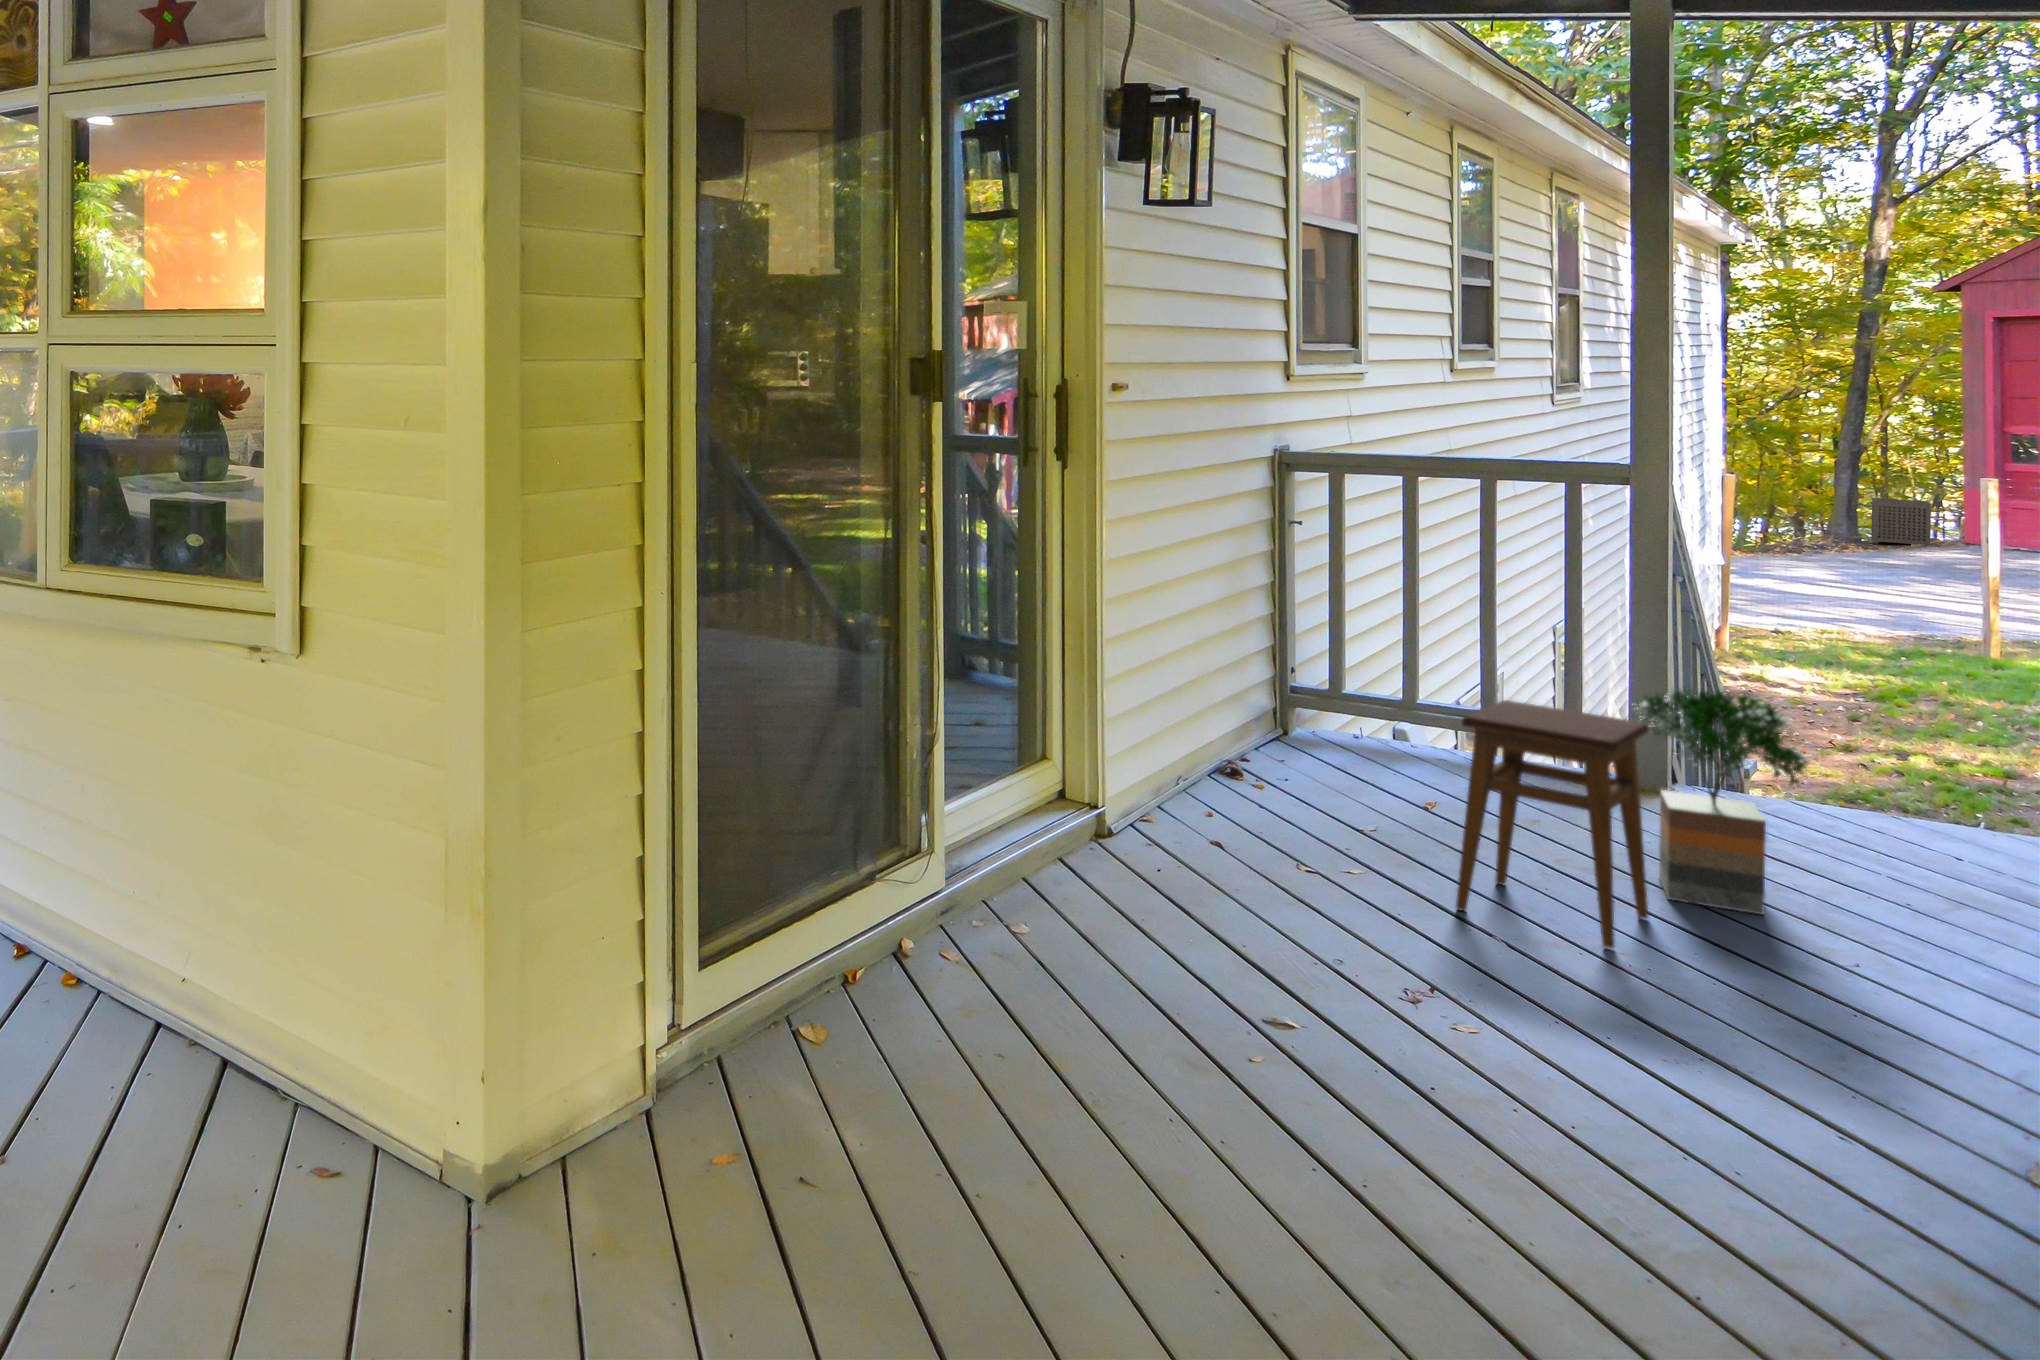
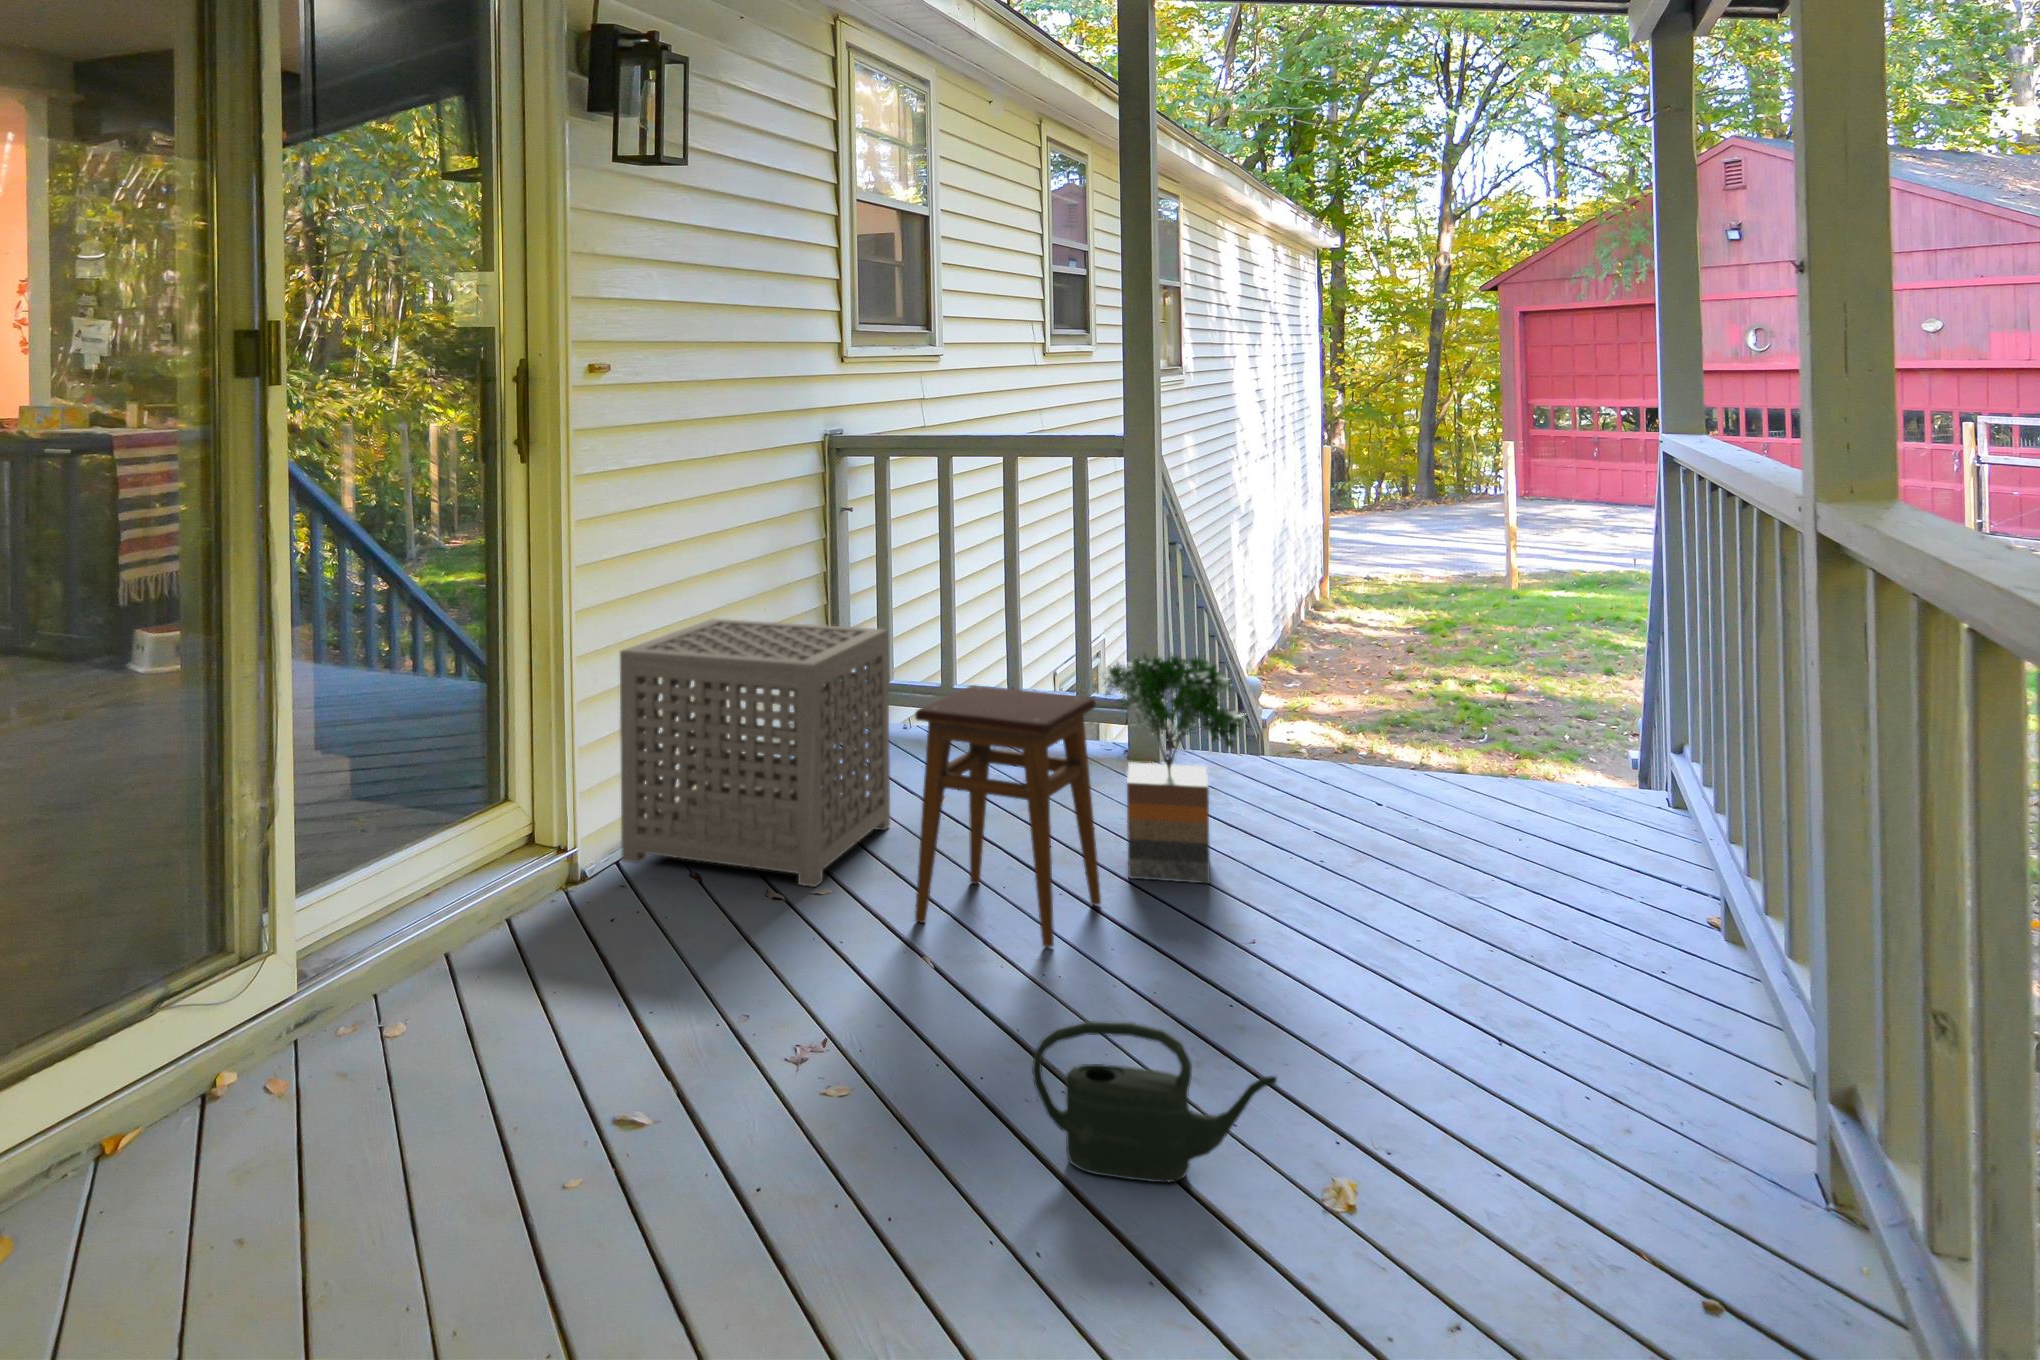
side table: present [1871,498,1931,545] -> present [620,619,890,887]
watering can: none [1679,1002,1955,1154] -> present [1032,1021,1277,1183]

